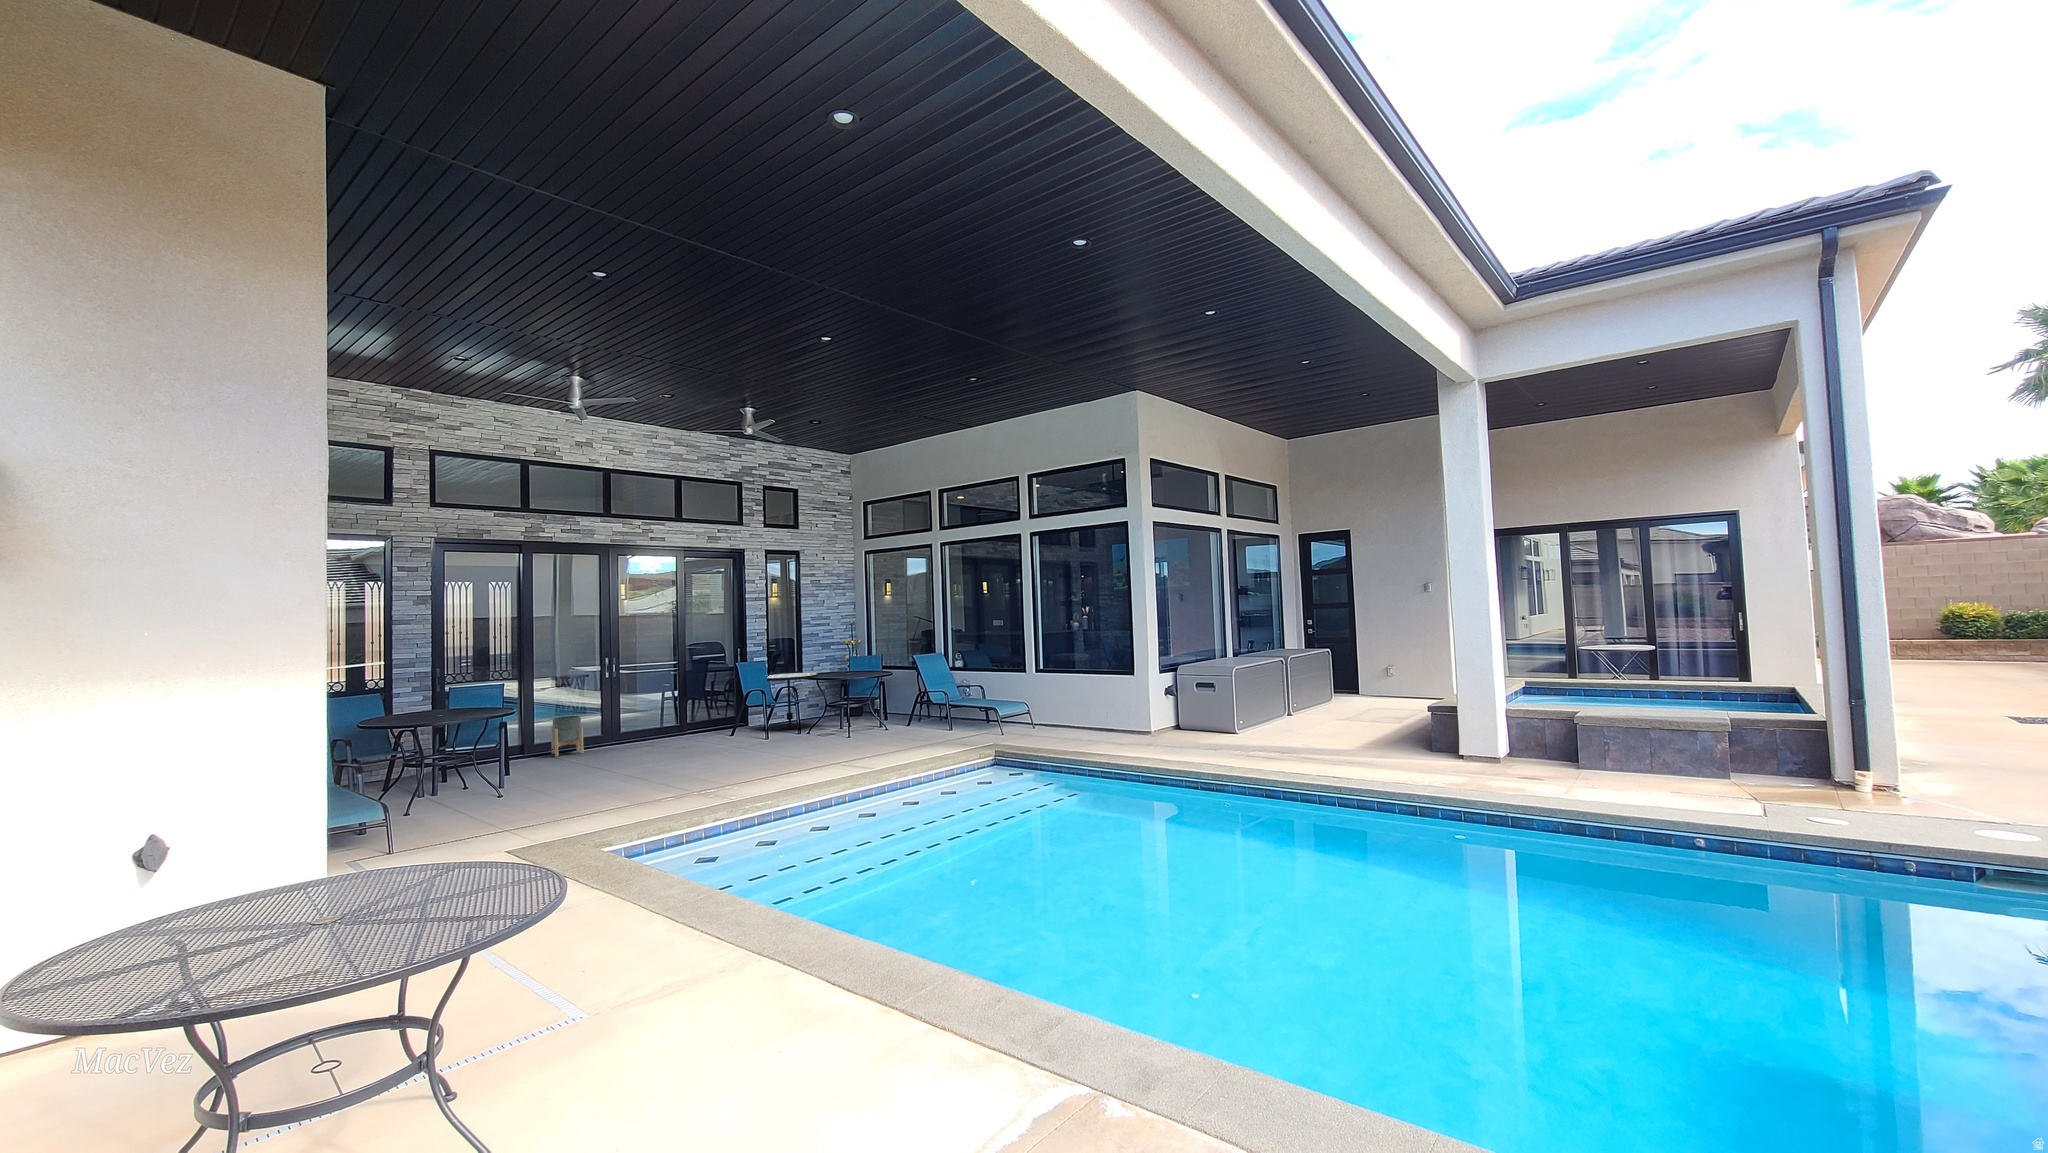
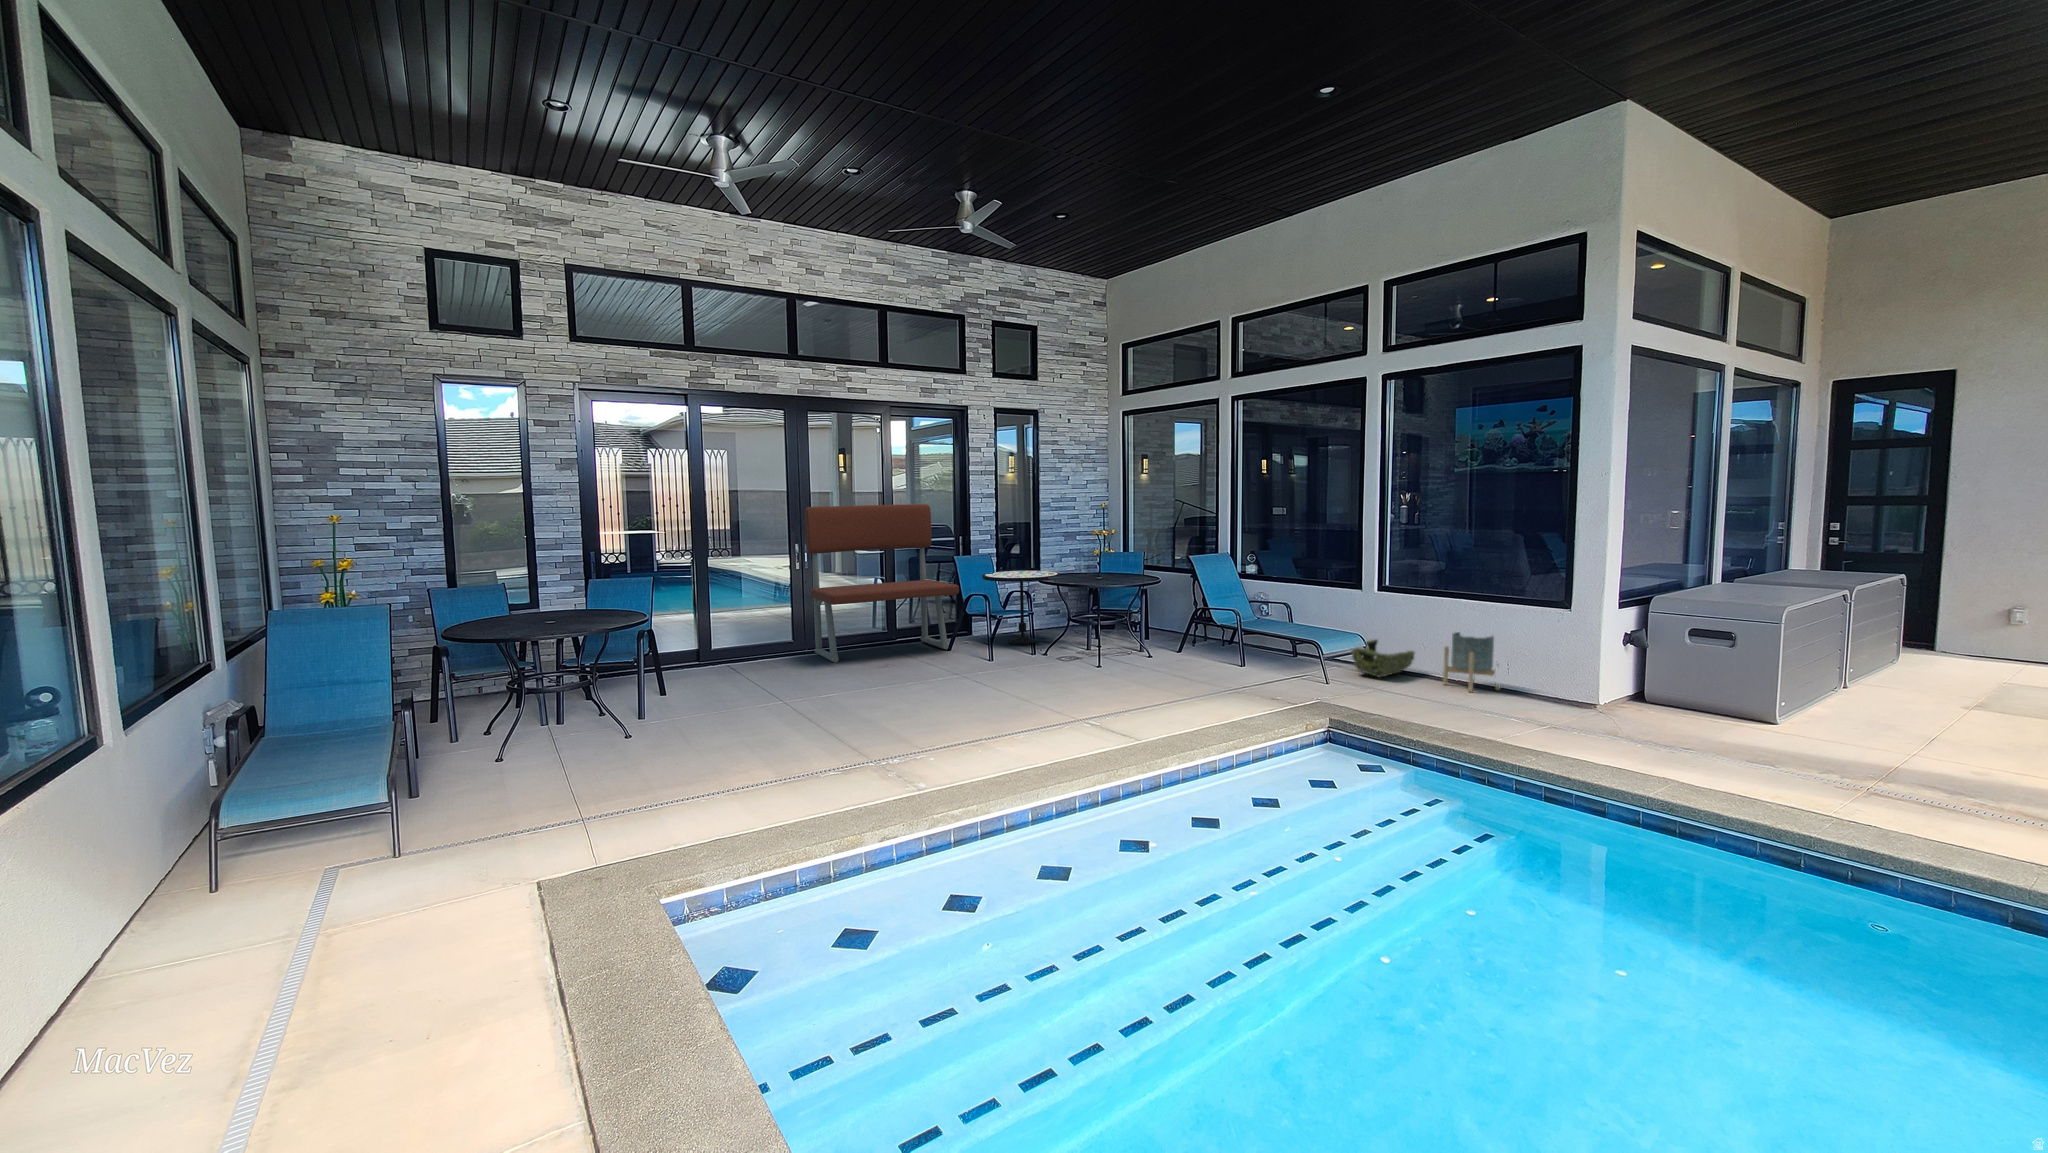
bench: none [614,625,740,748] -> present [805,504,959,663]
woven basket: none [1018,706,1062,730] -> present [1351,639,1415,677]
planter: present [551,716,584,757] -> present [1443,632,1500,692]

